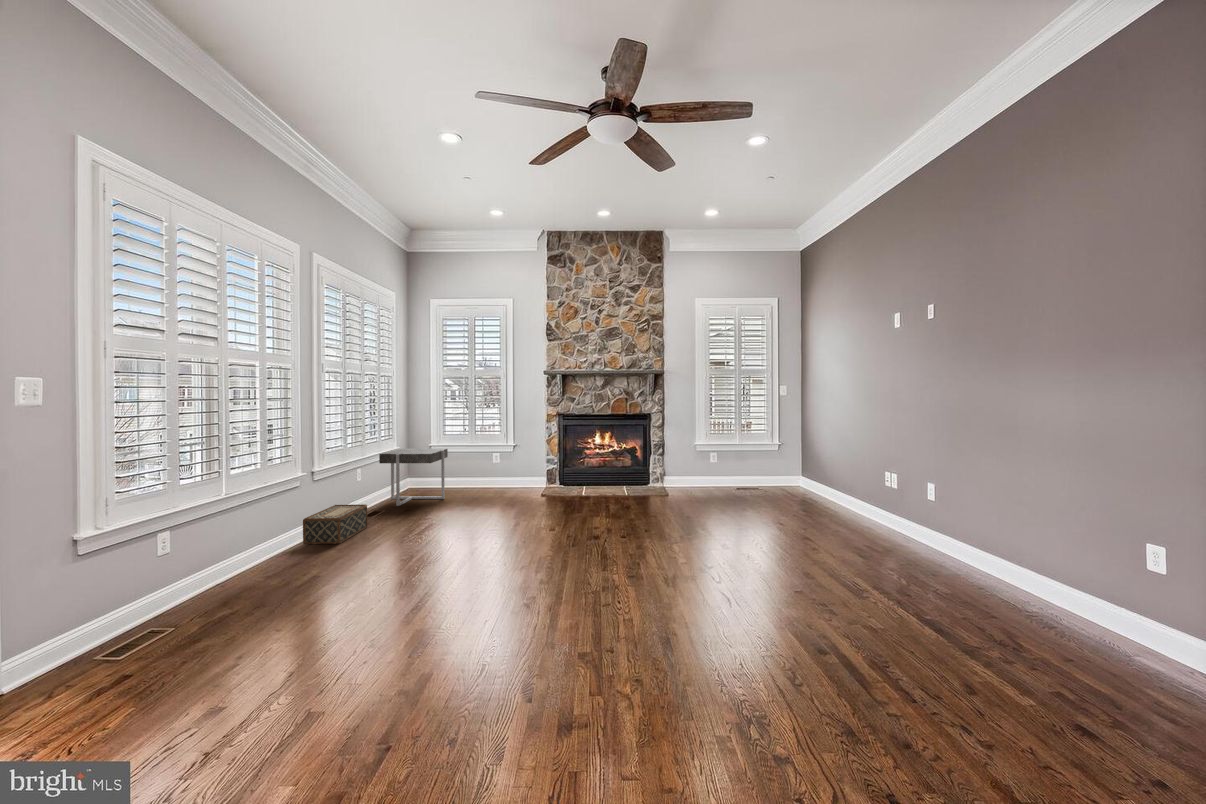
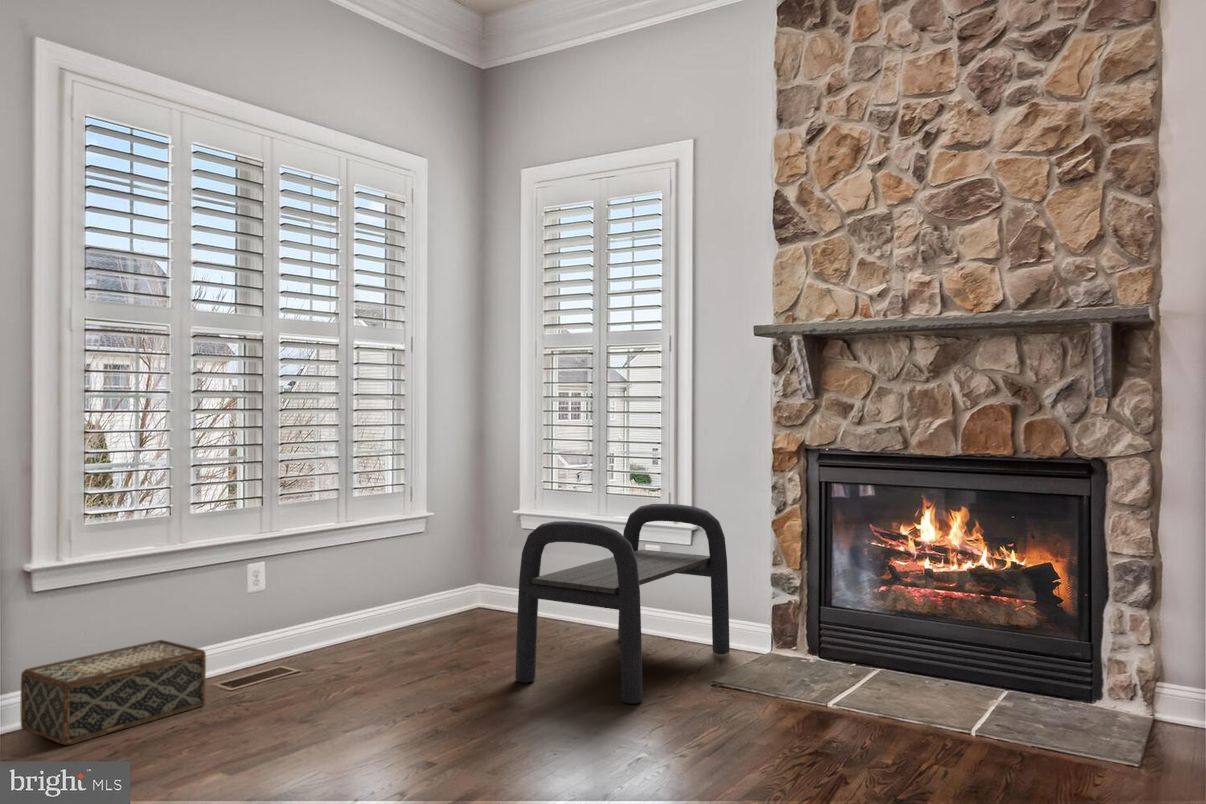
bench: none [473,436,533,505] -> present [515,504,730,704]
side table: present [379,449,448,506] -> none [347,516,515,654]

